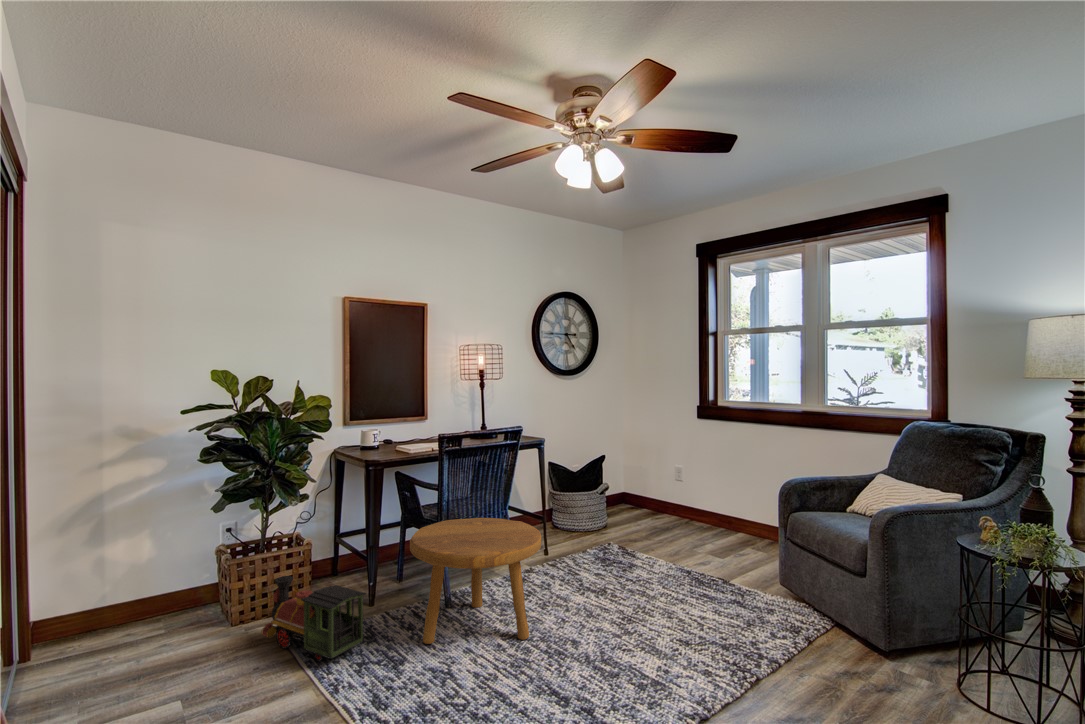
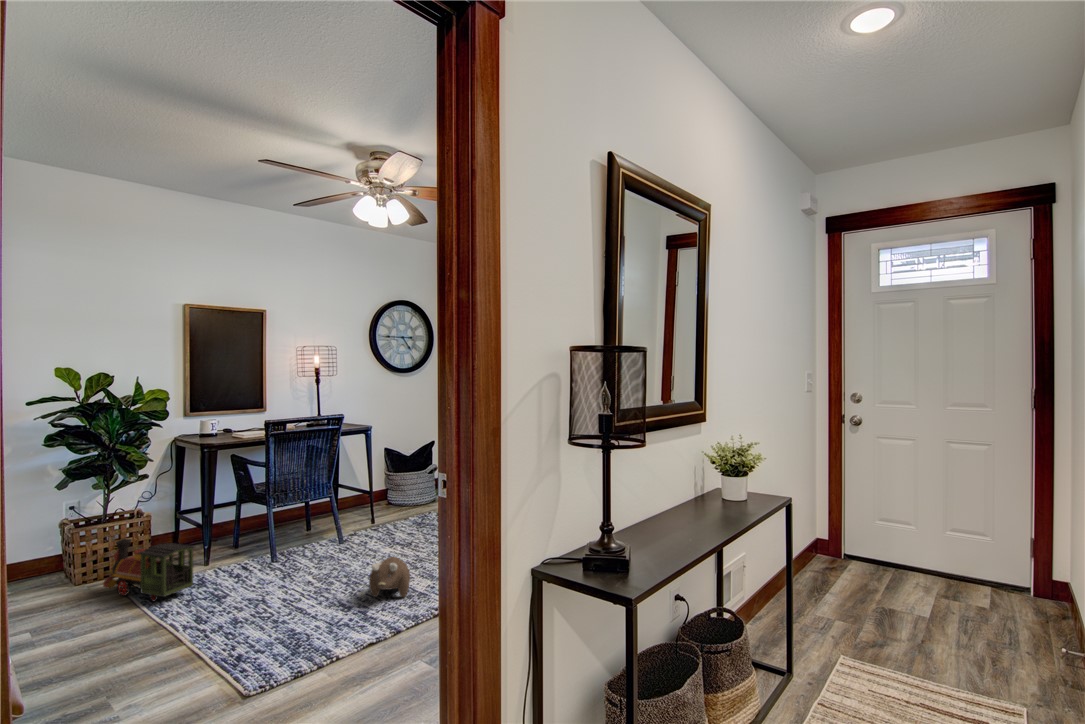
footstool: present [410,518,541,644] -> none [235,489,349,585]
plush toy: none [585,624,639,684] -> present [369,557,410,597]

